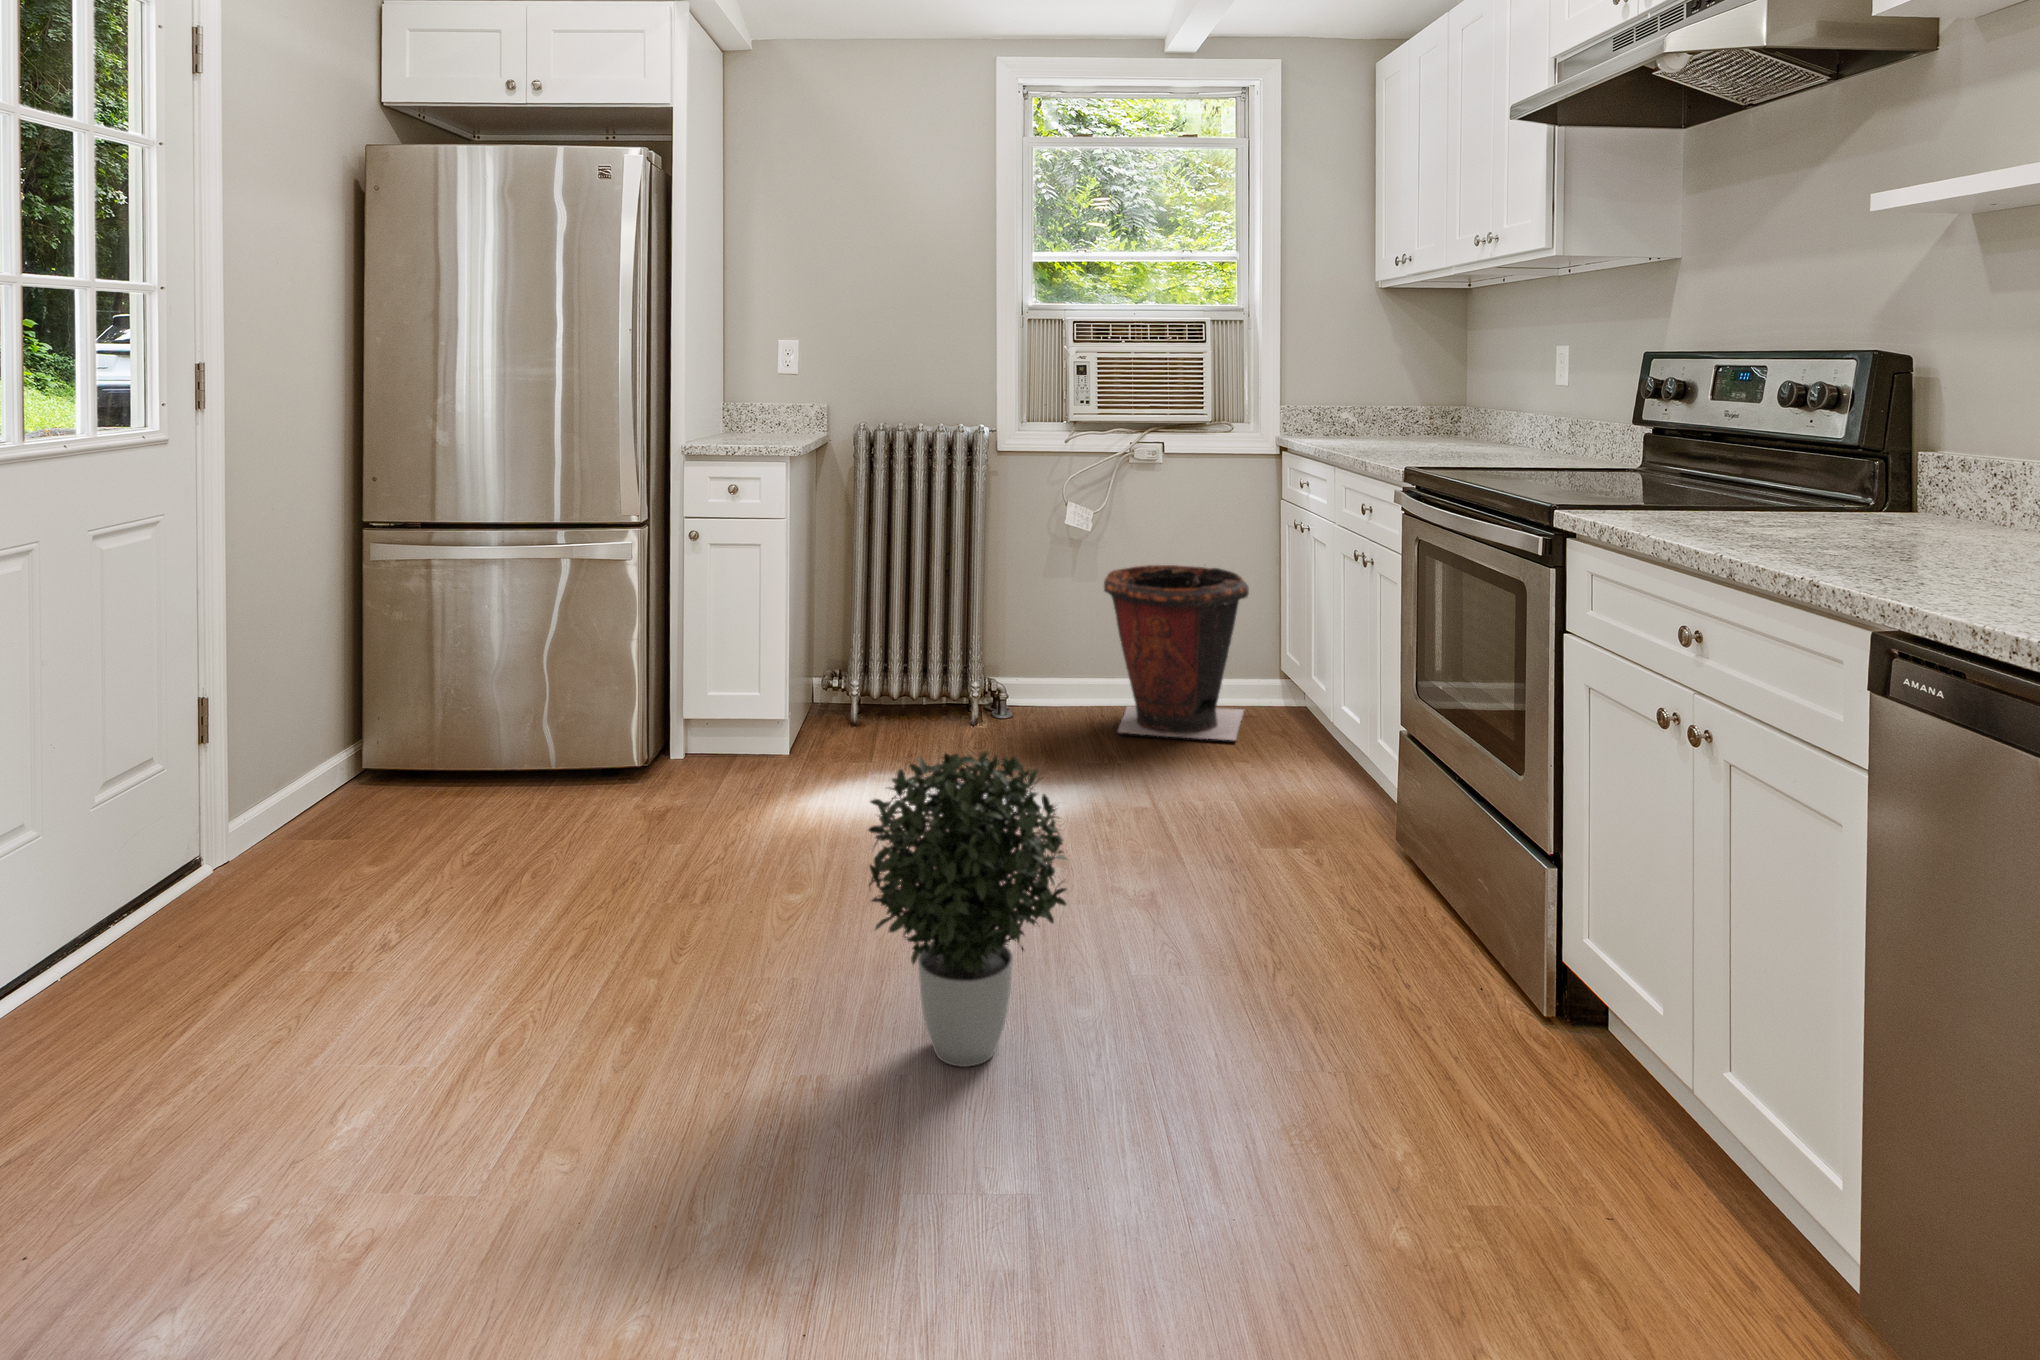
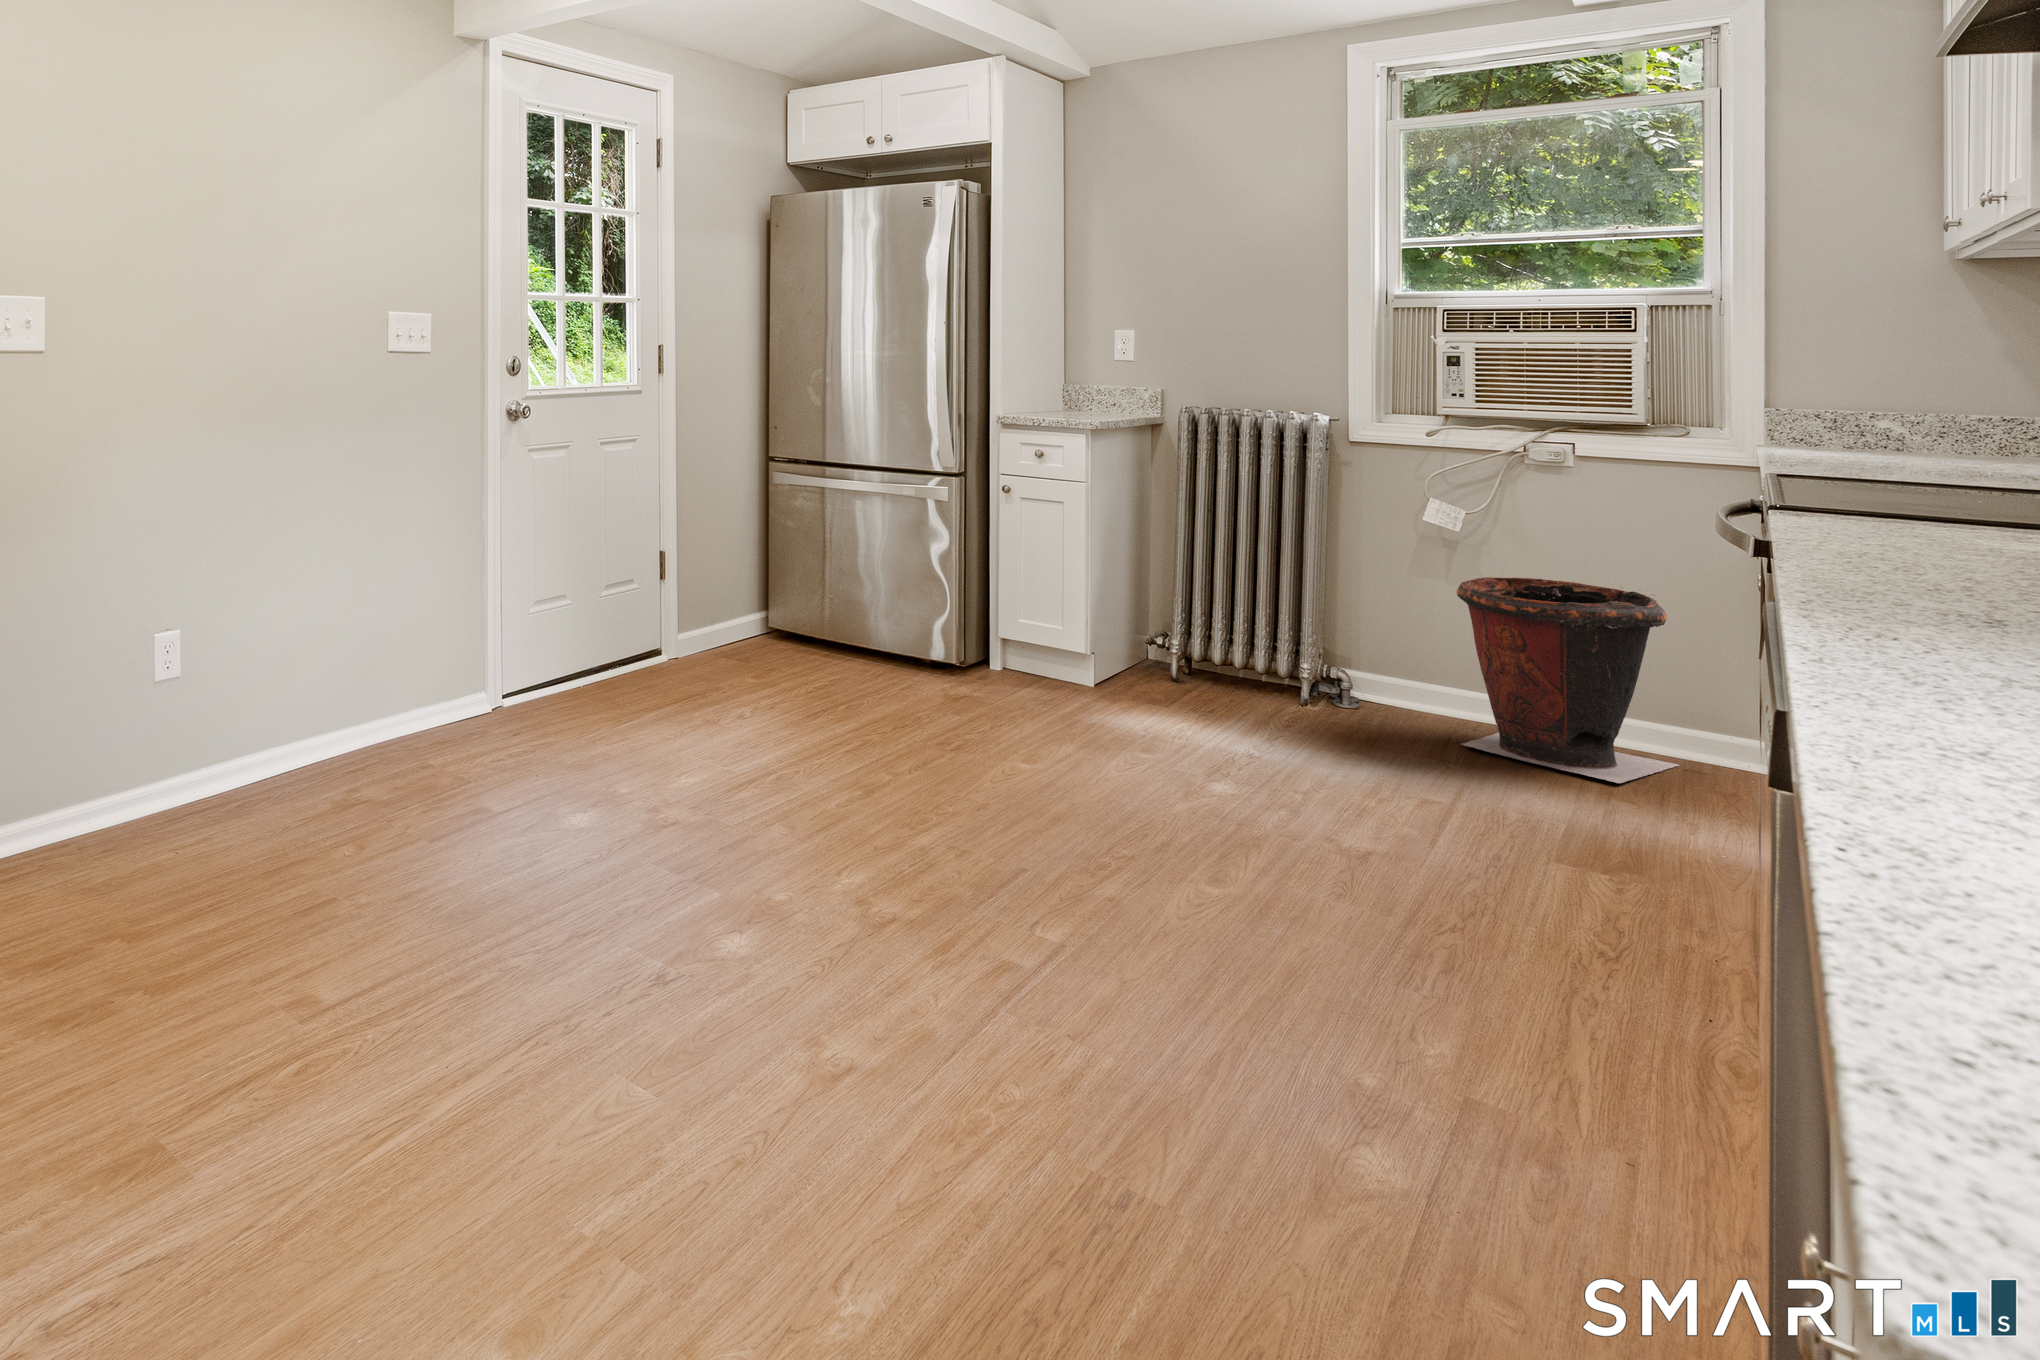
potted plant: present [869,751,1067,1067] -> none [980,642,1157,883]

